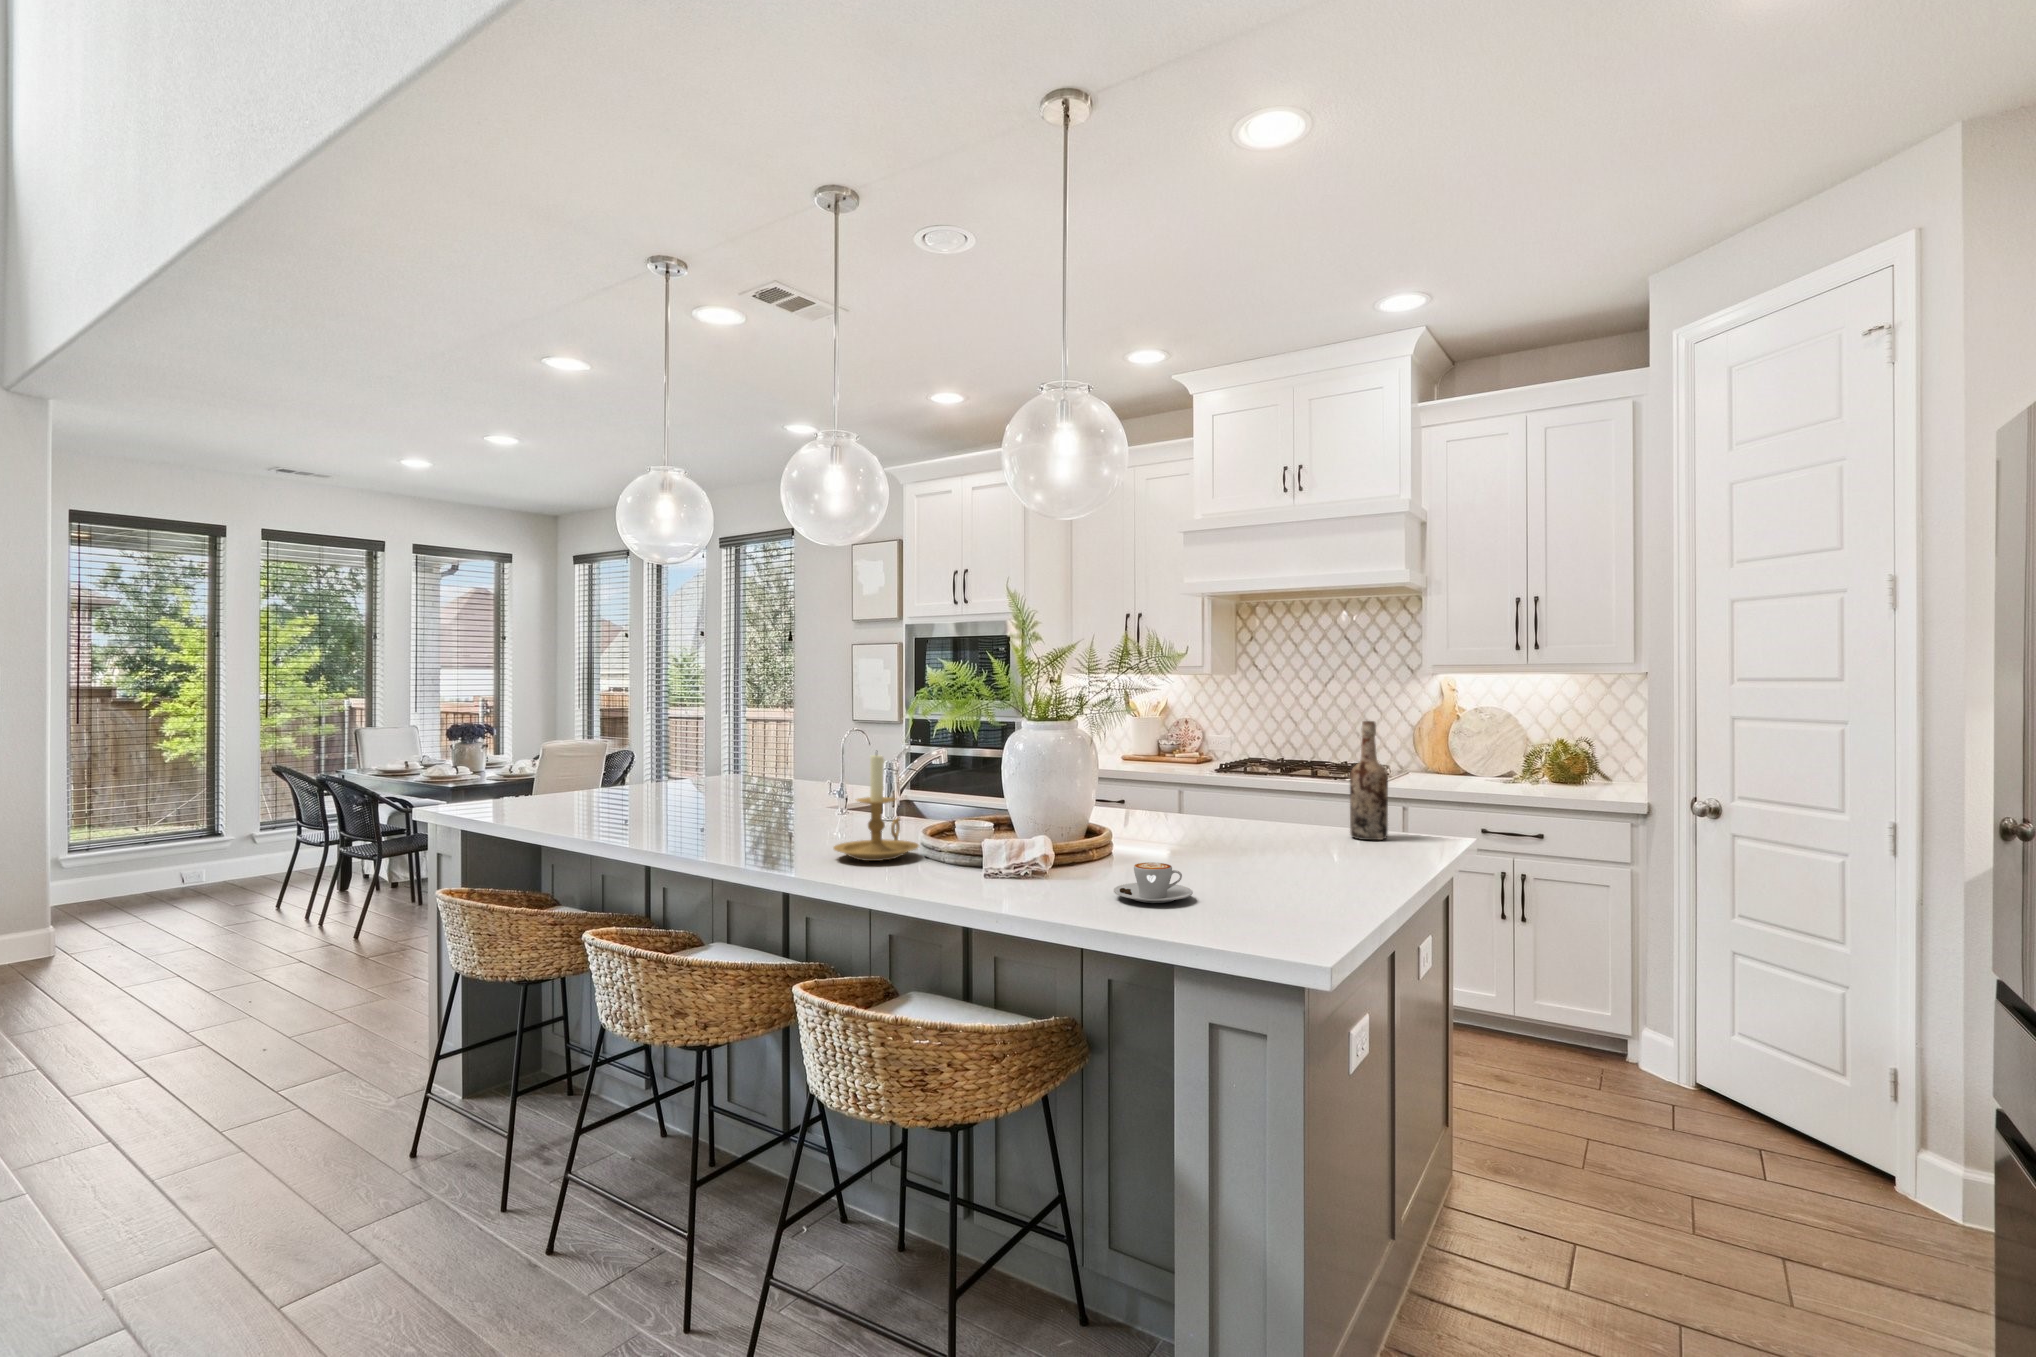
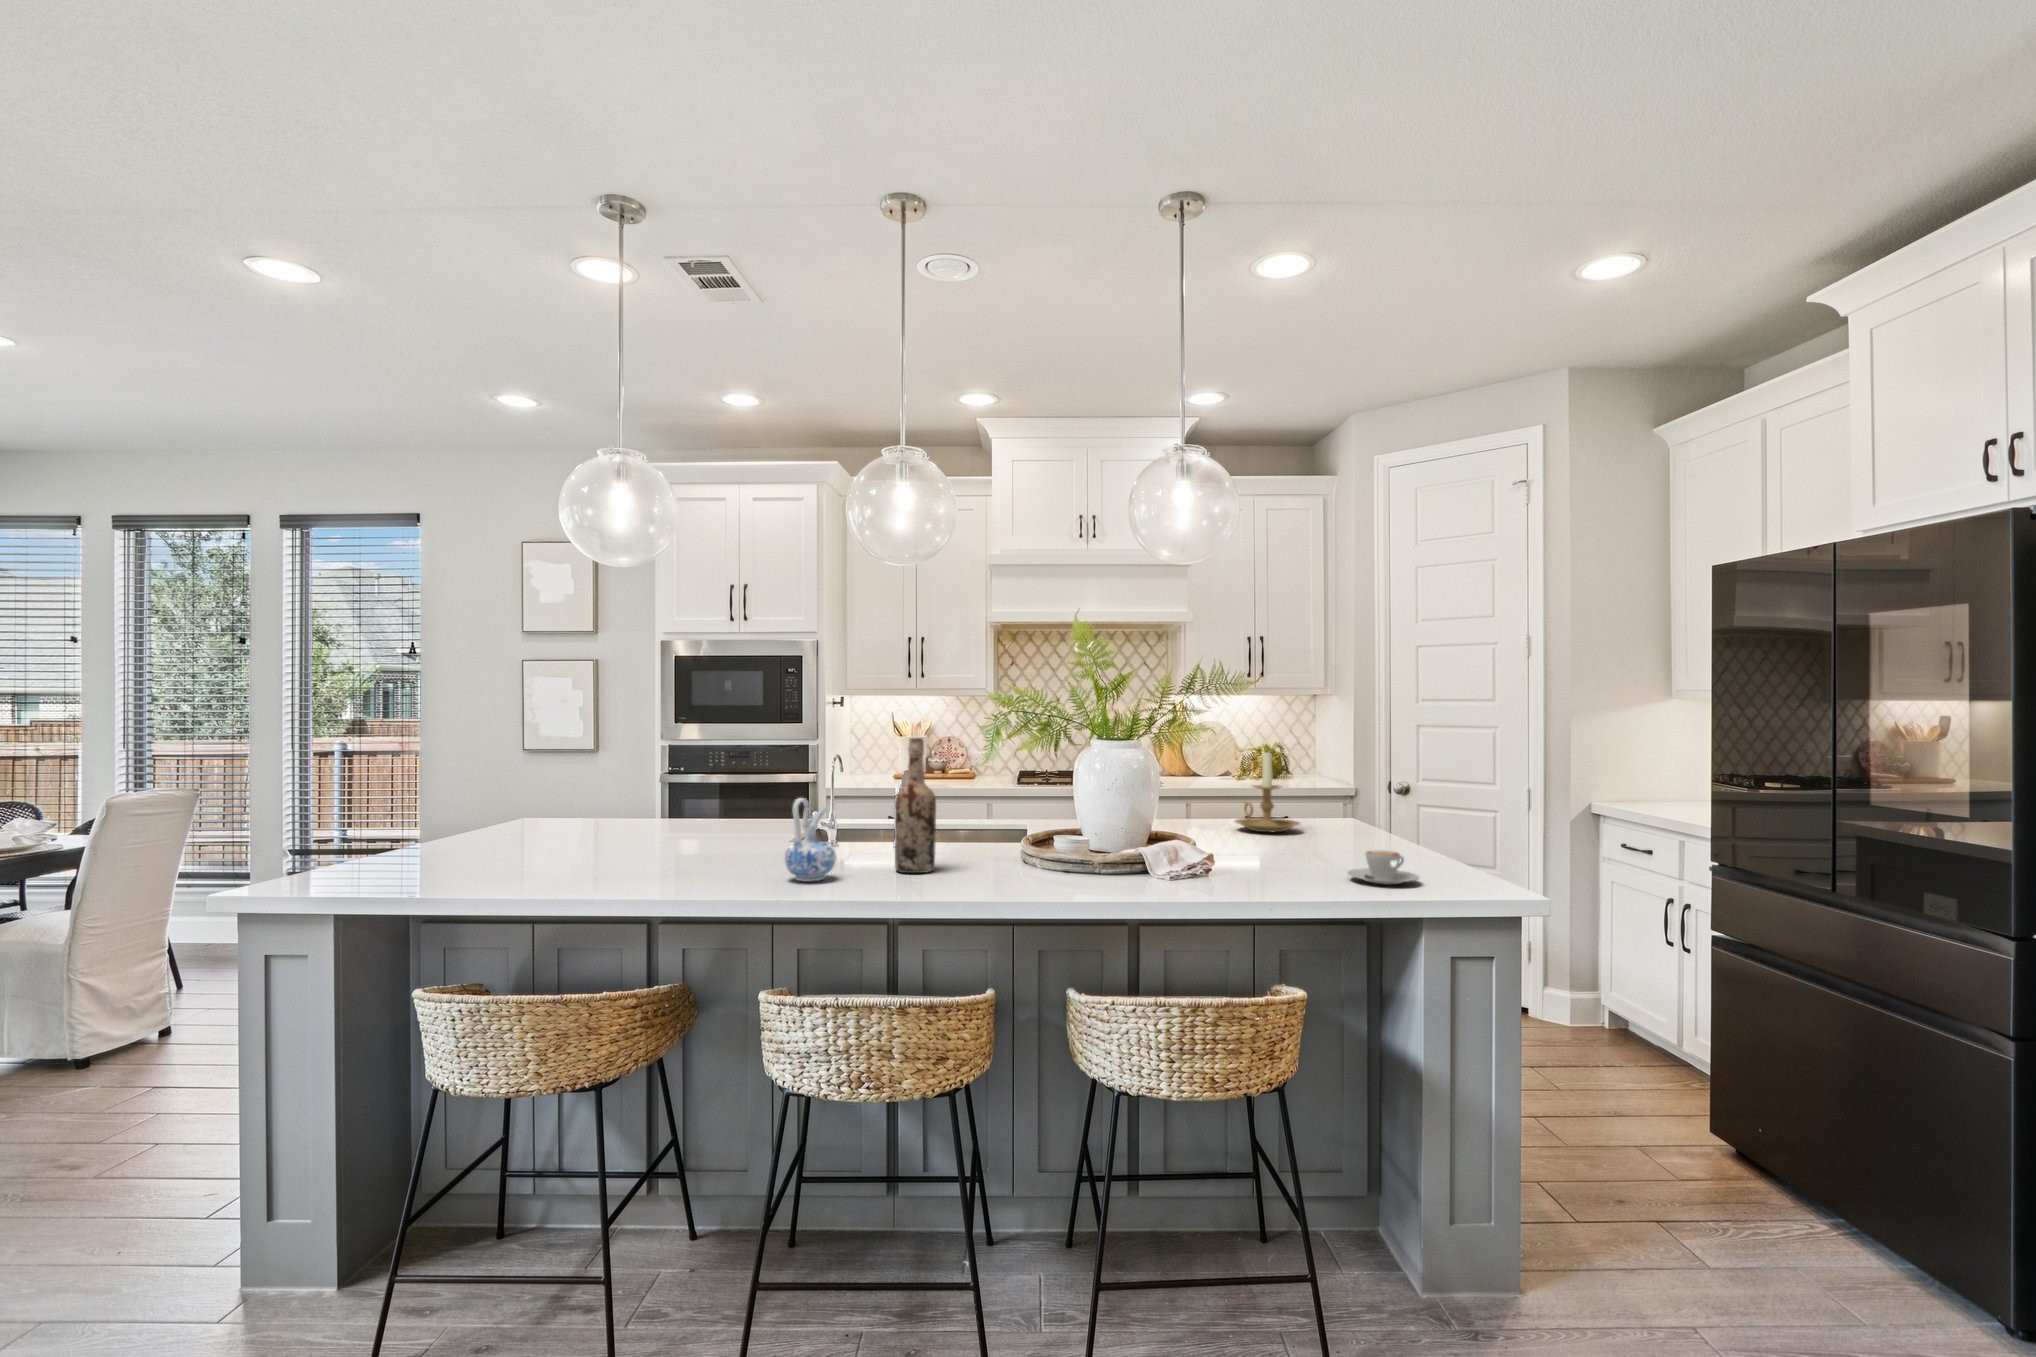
wine bottle: present [1350,721,1388,840] -> present [895,738,936,873]
candle holder: present [834,754,919,861] -> present [1235,752,1300,832]
ceramic pitcher: none [677,771,721,842] -> present [785,798,836,881]

